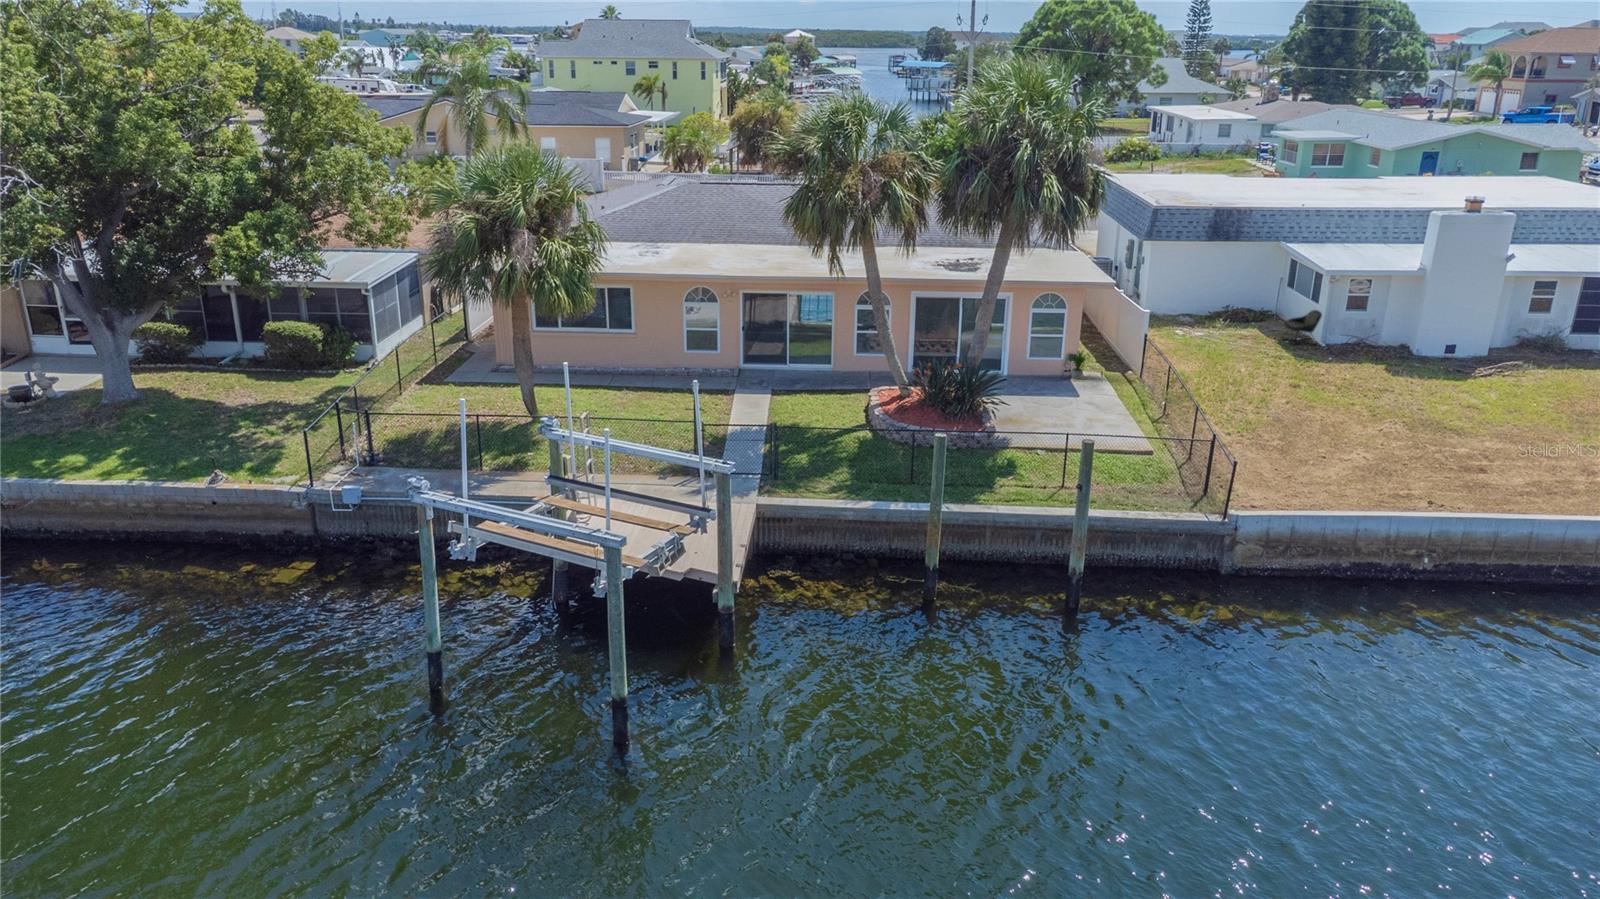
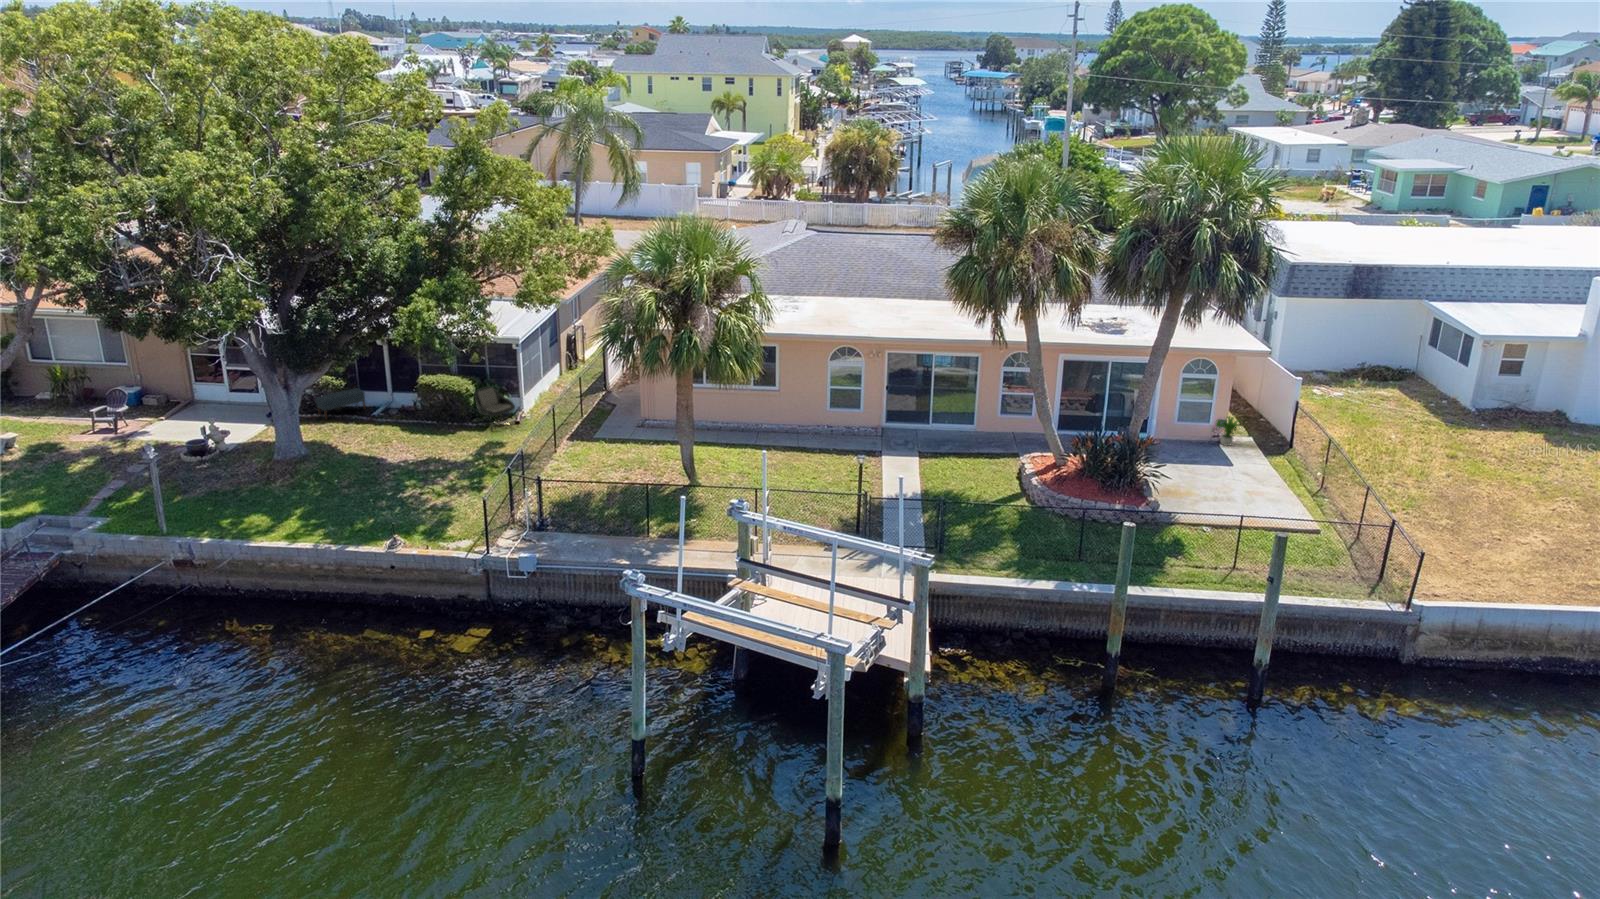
lounge chair: present [1284,310,1322,342] -> present [475,387,515,426]
bench: none [159,337,215,369] -> present [316,388,366,419]

